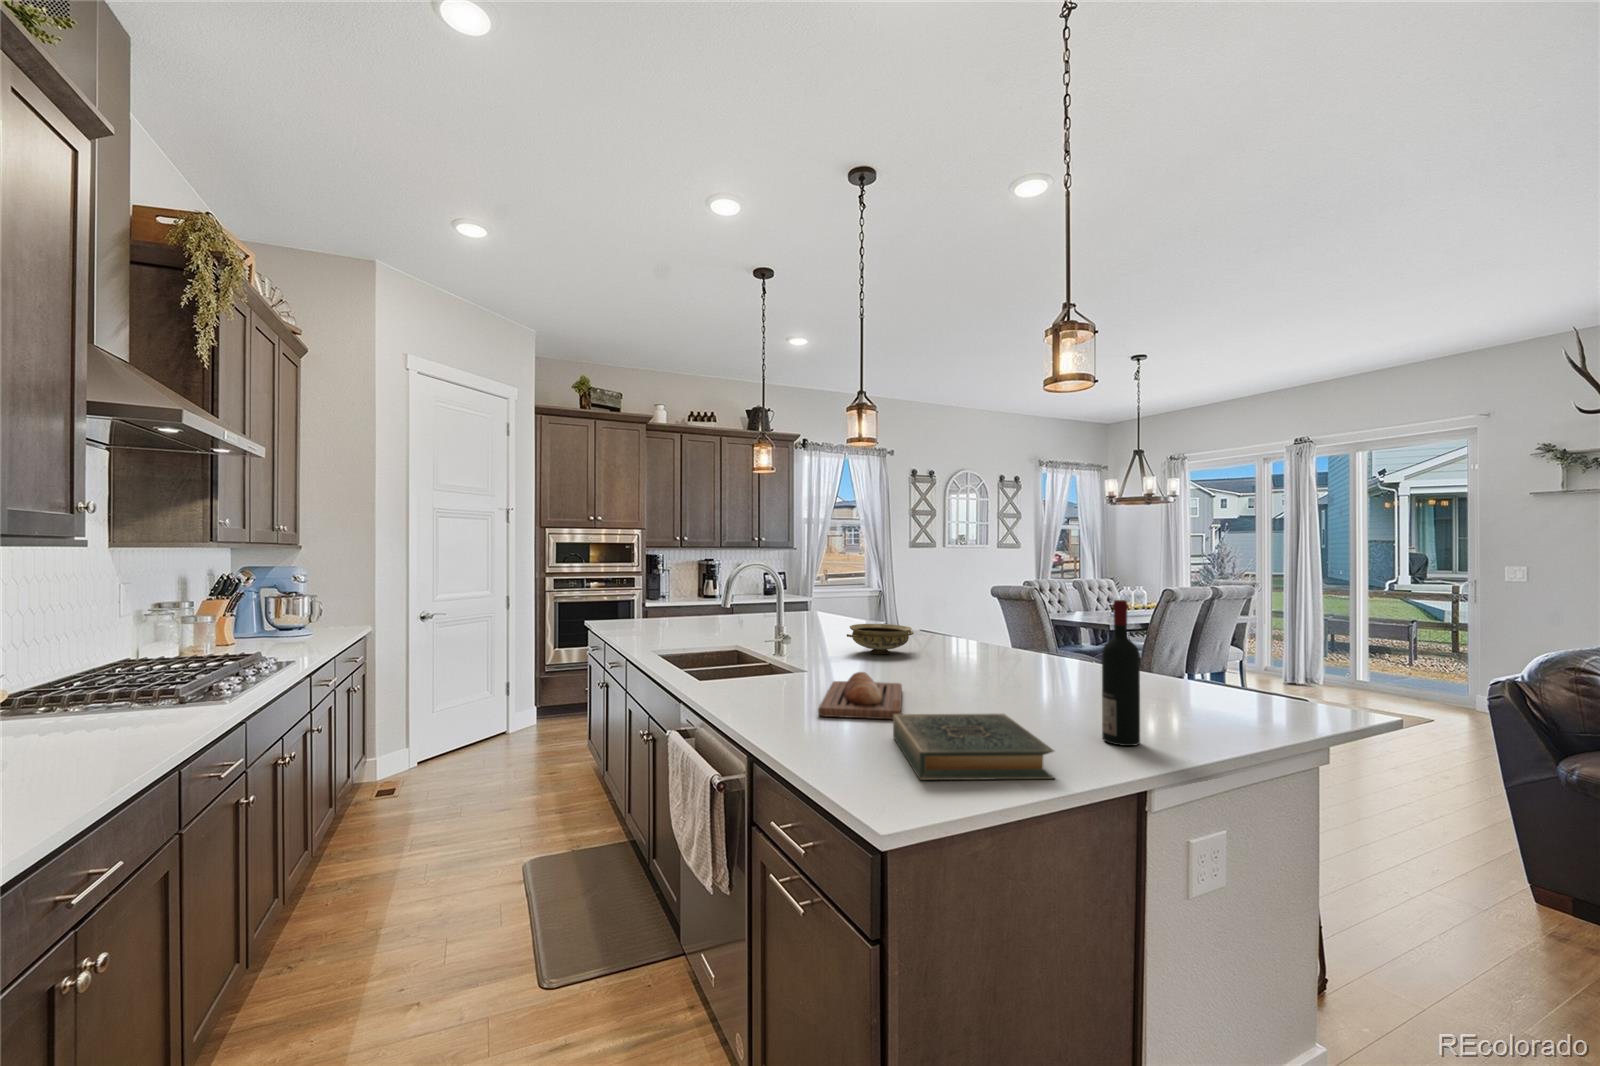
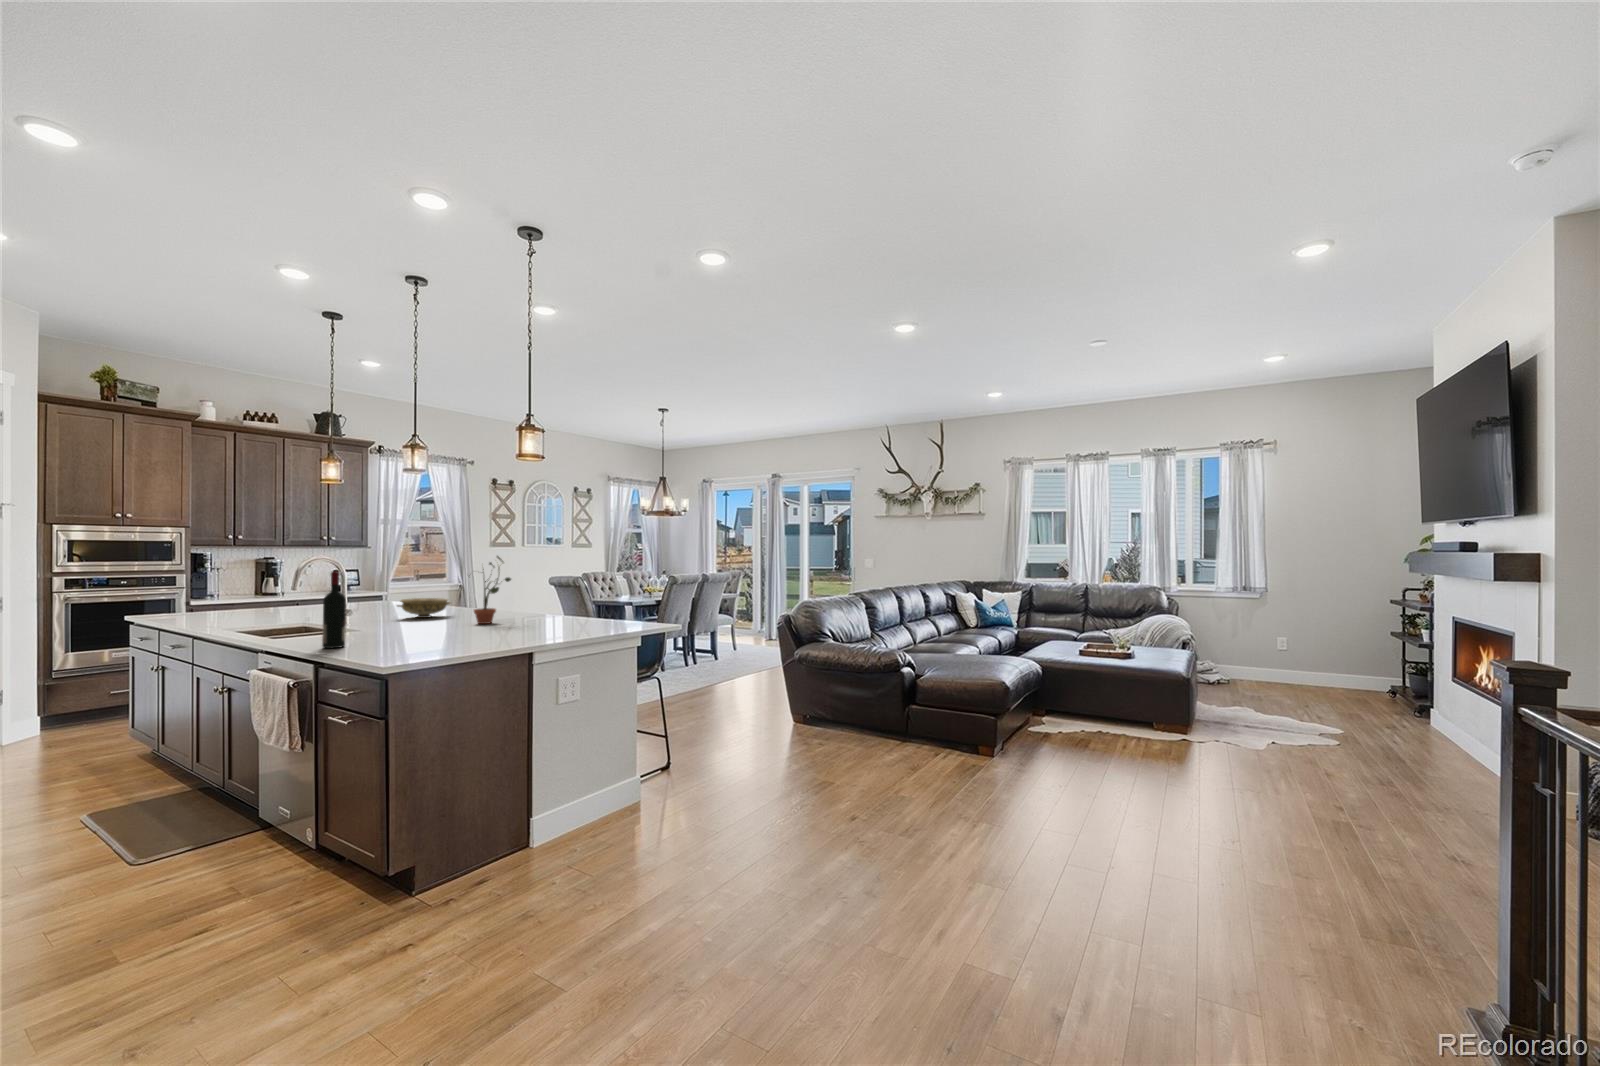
potted plant: none [953,565,1021,678] -> present [474,556,511,624]
wine bottle: present [1102,600,1140,746] -> present [322,571,346,648]
bread loaf: present [818,672,902,719] -> none [360,620,426,643]
hardback book: present [893,714,1055,780] -> none [405,630,483,656]

